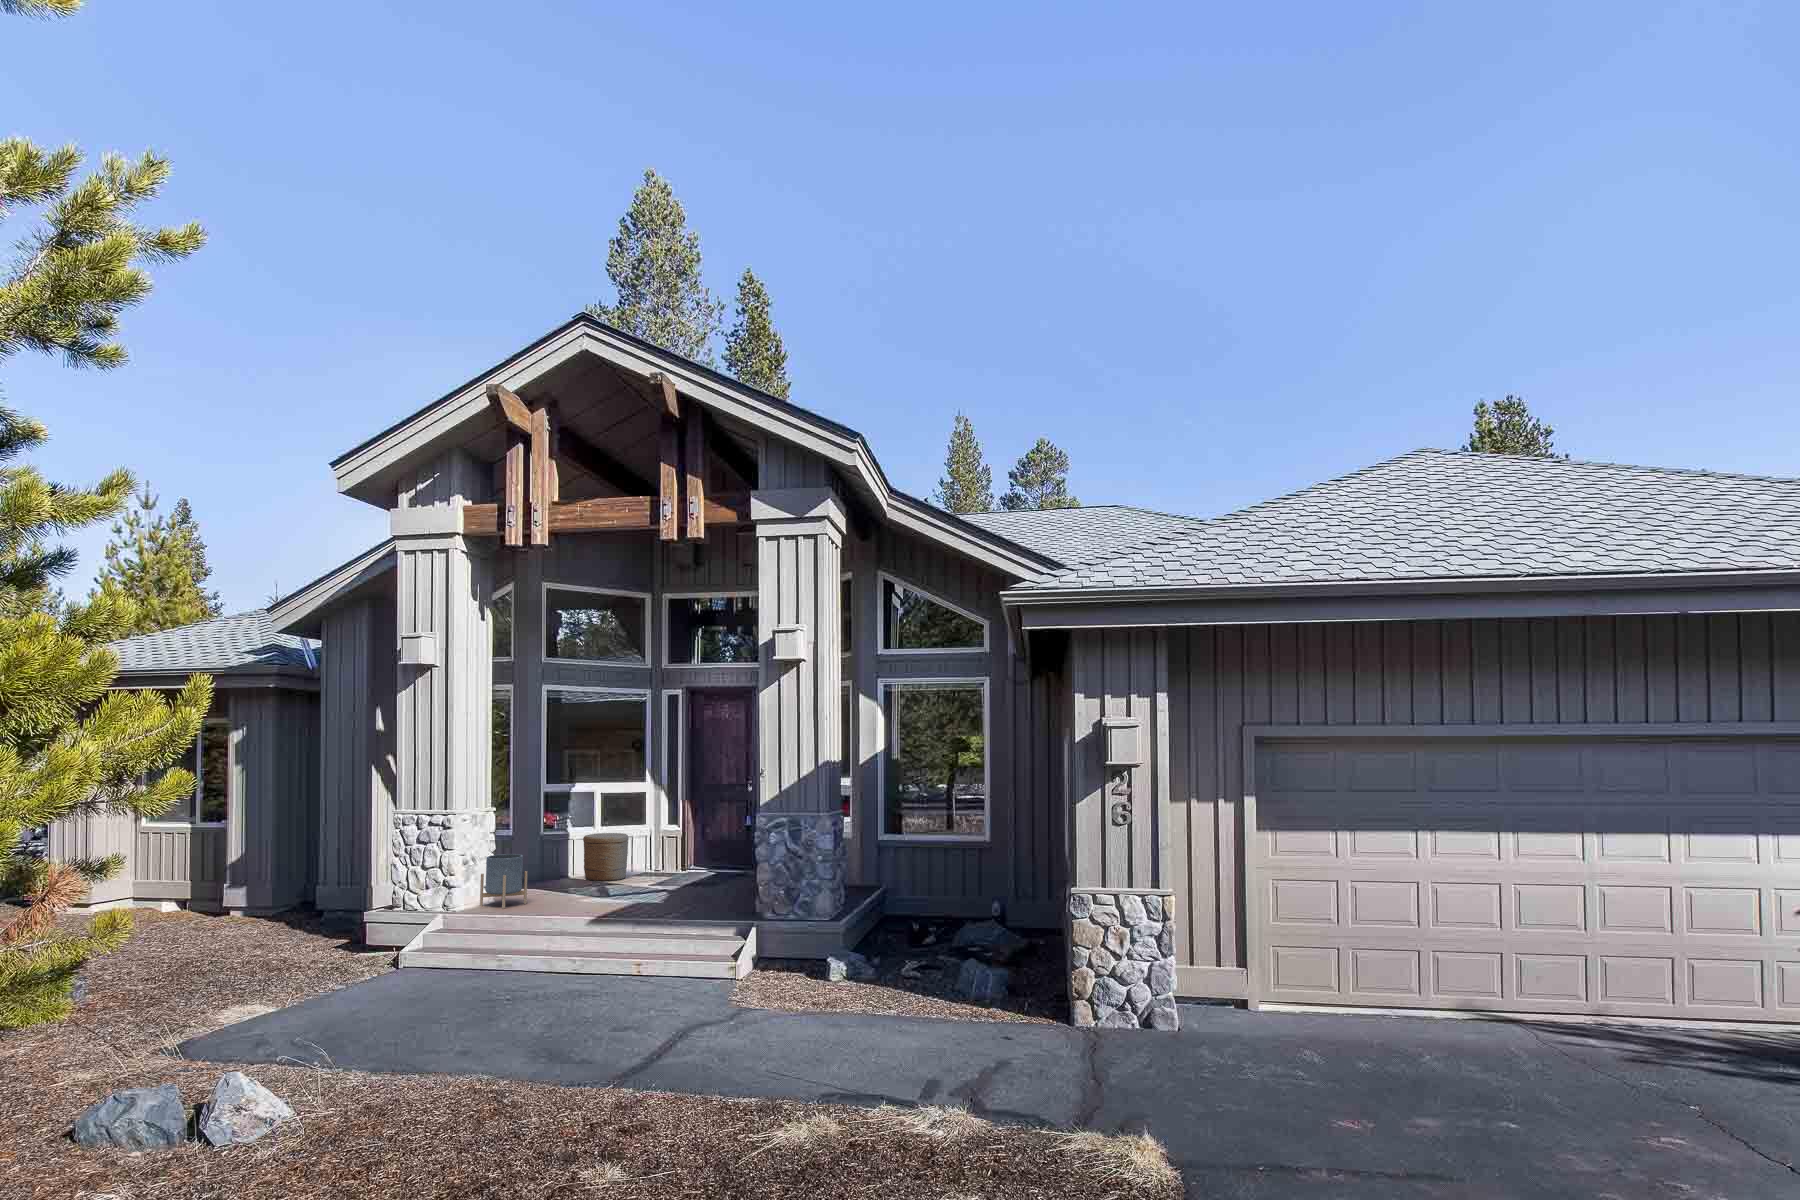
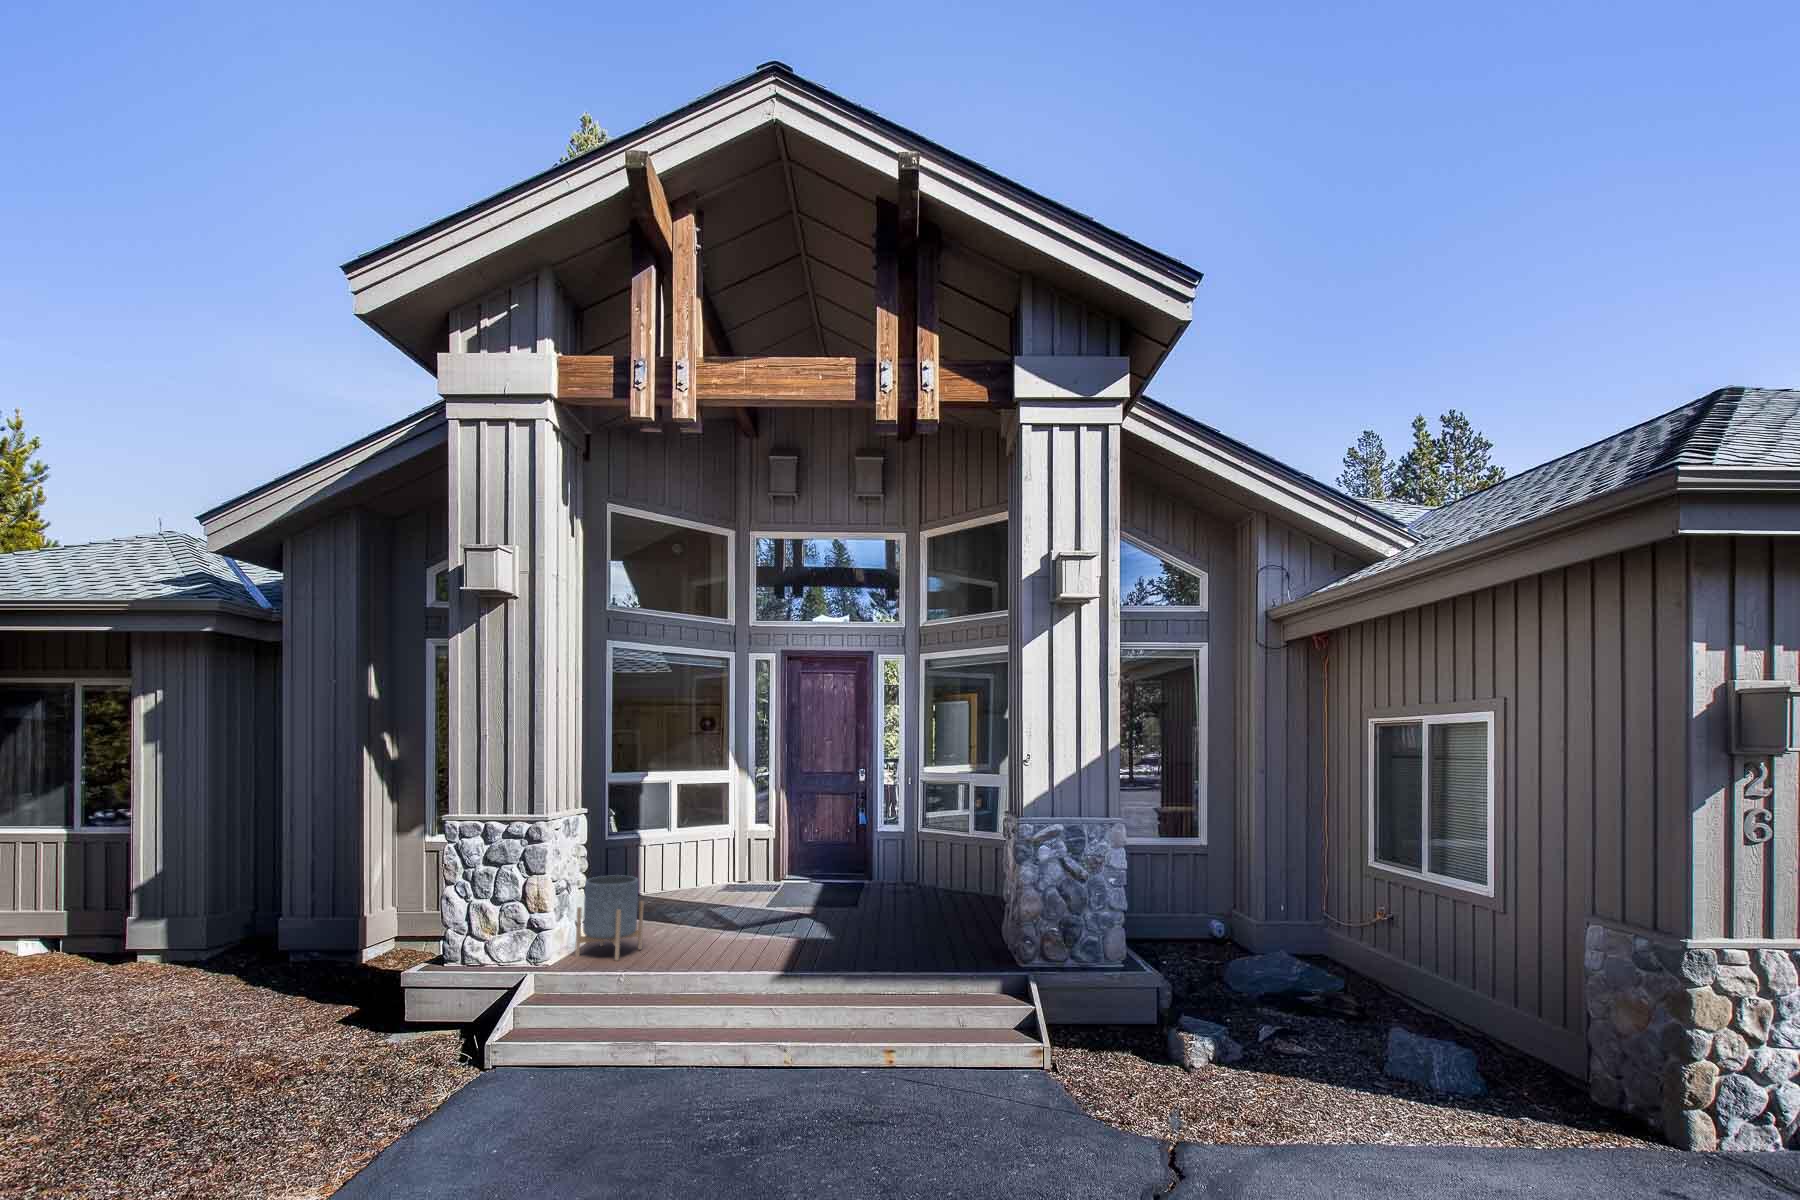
woven basket: present [583,833,629,881] -> none [673,837,734,905]

